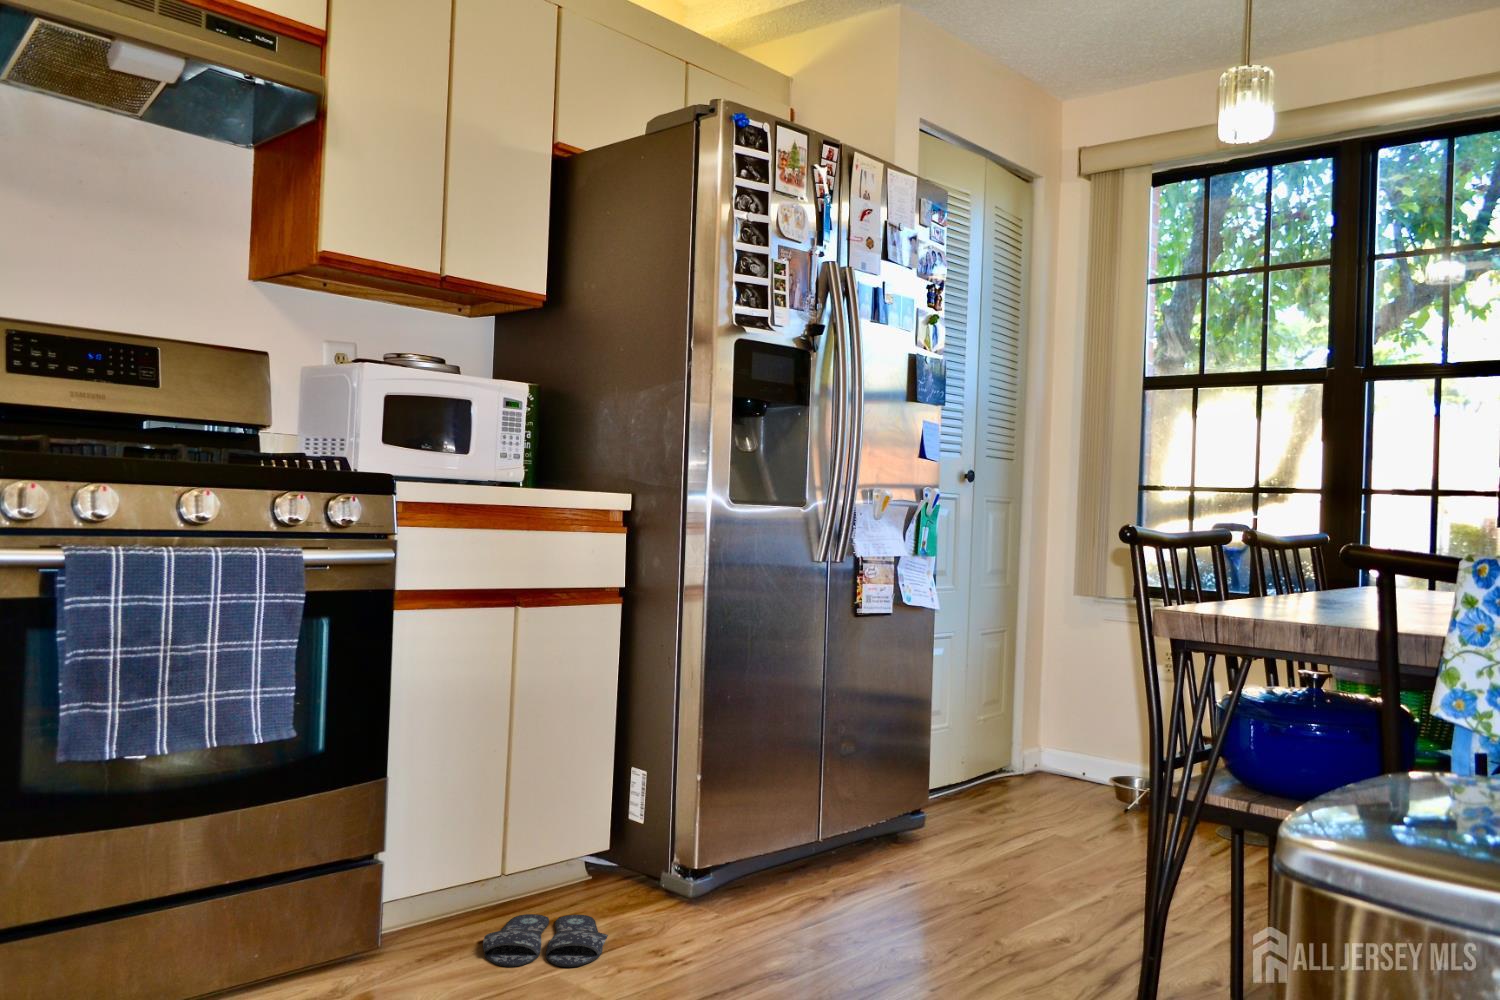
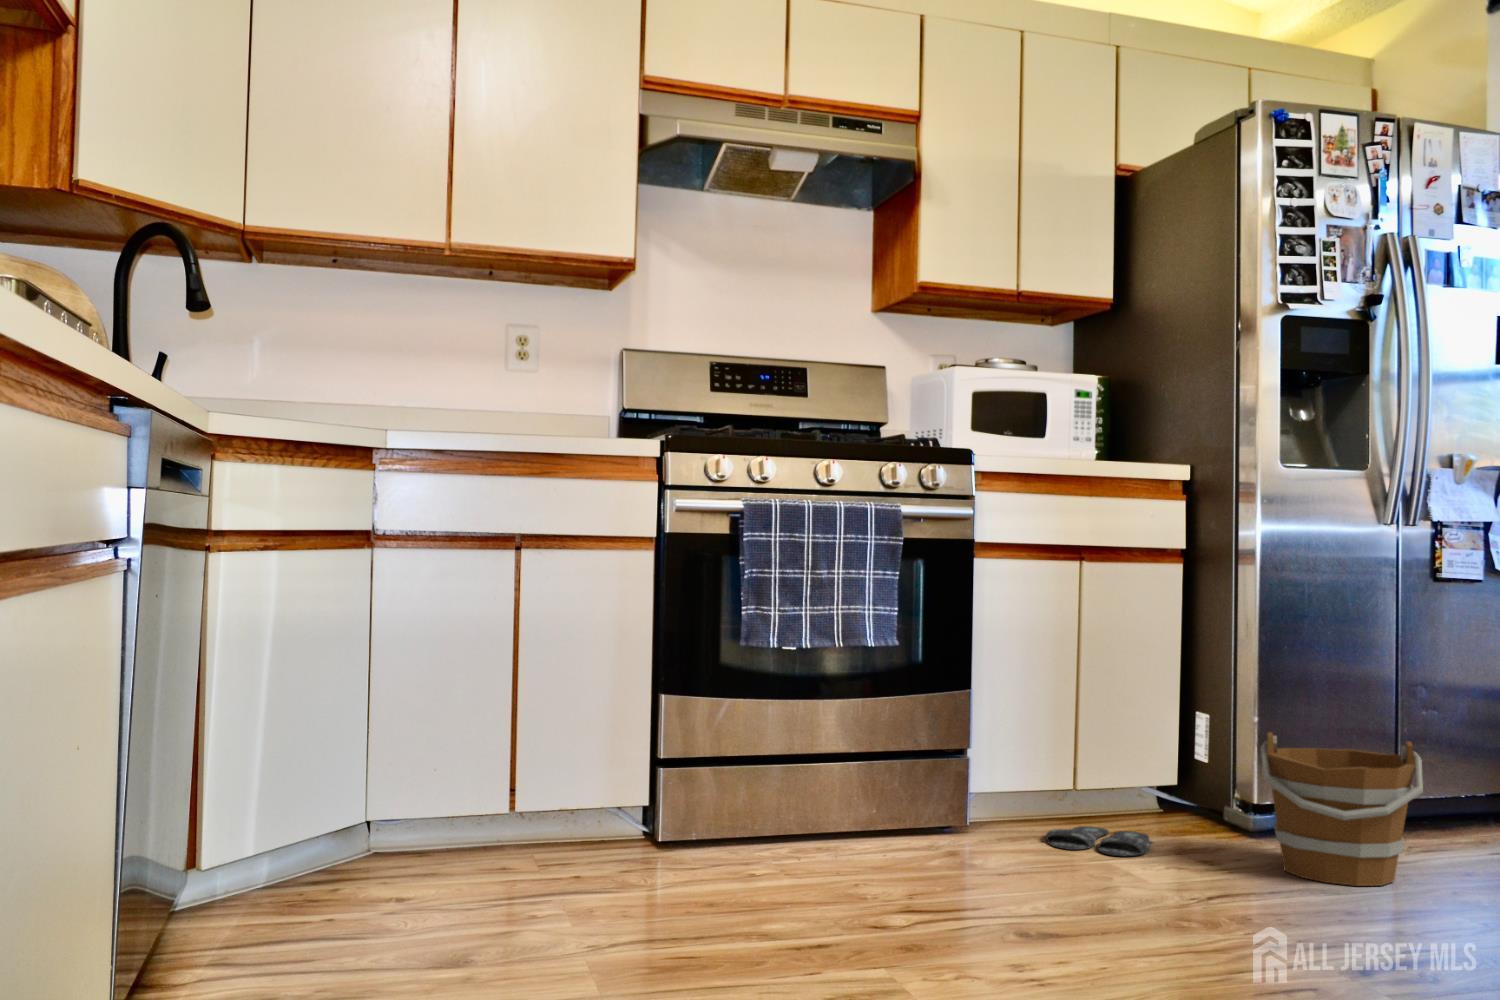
bucket: none [726,796,886,965] -> present [1261,732,1423,886]

